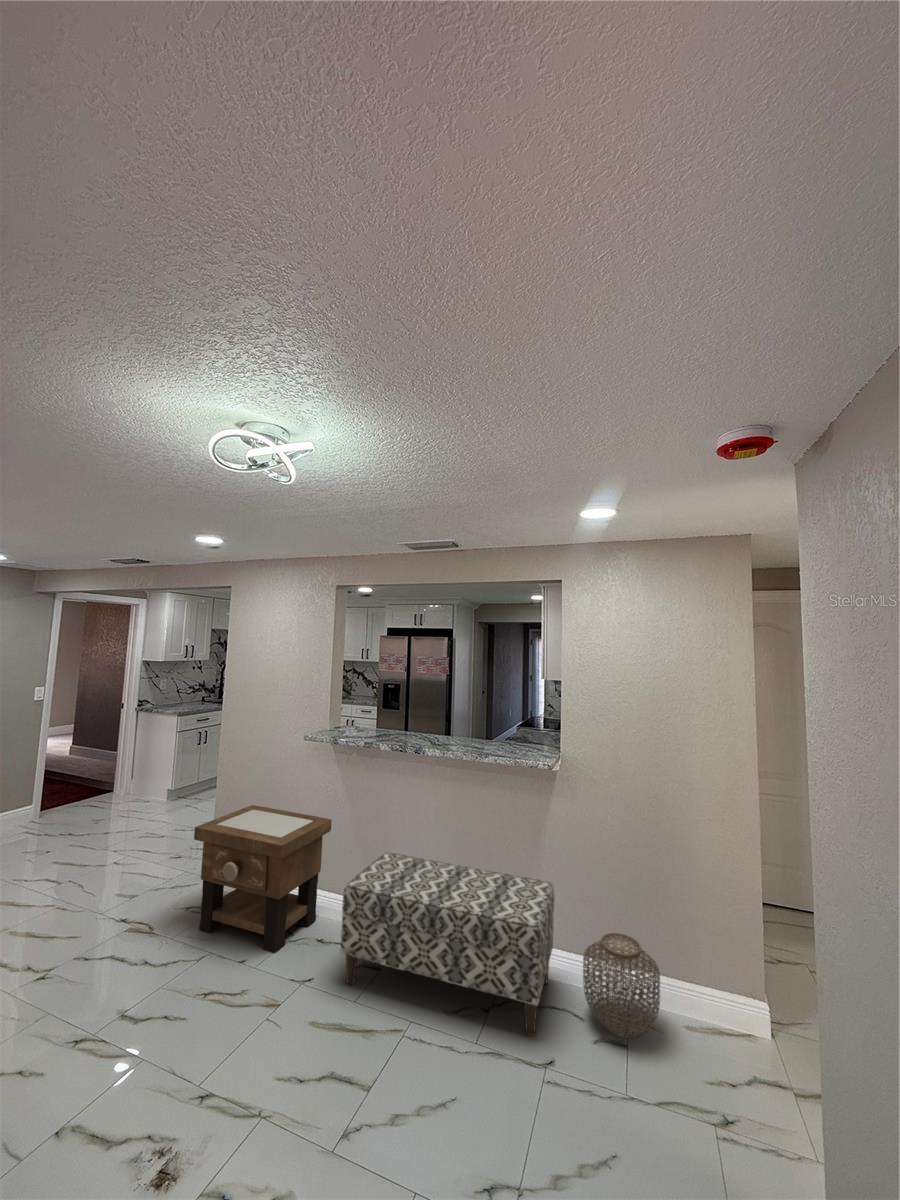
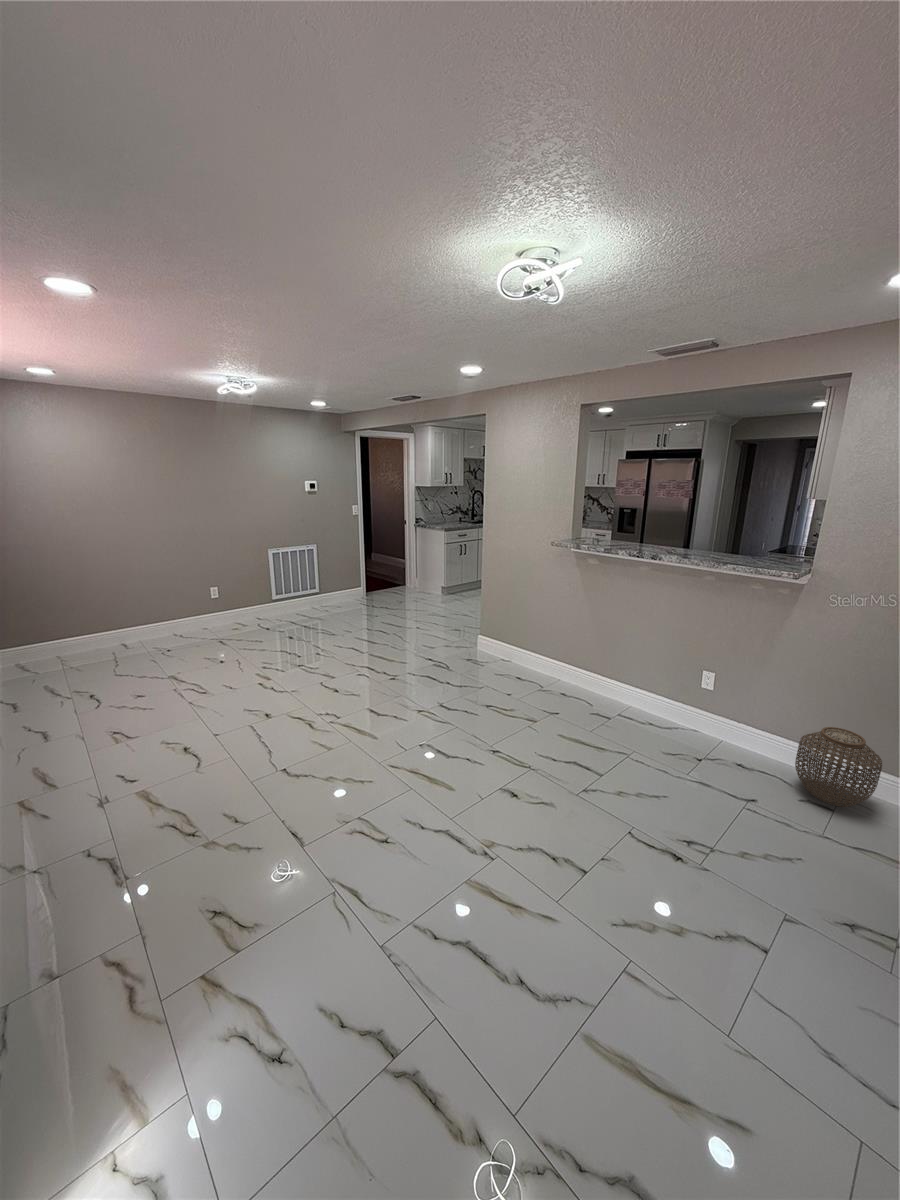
side table: present [194,805,332,953] -> none [471,596,573,696]
bench: present [341,853,555,1036] -> none [580,640,779,783]

